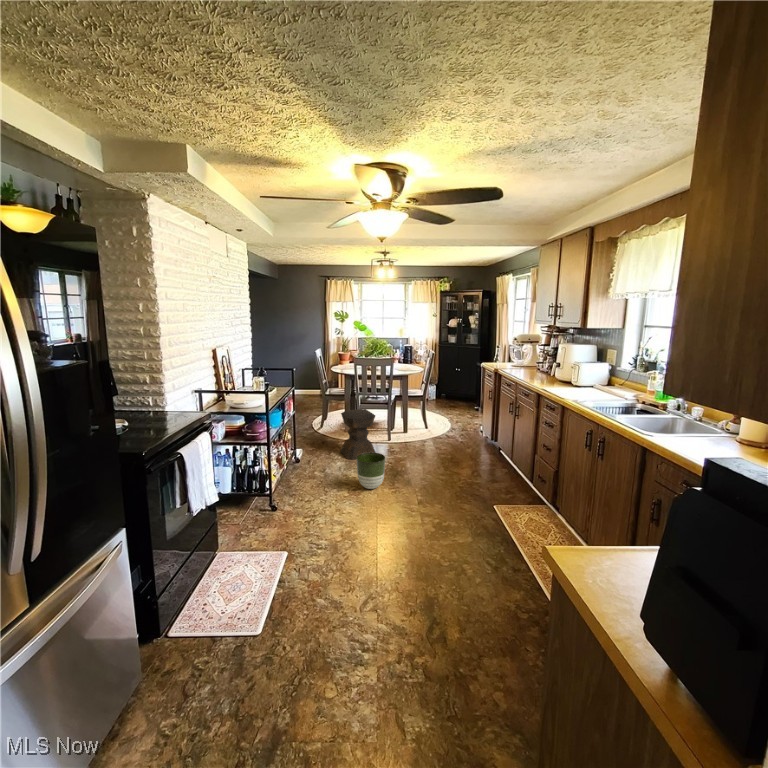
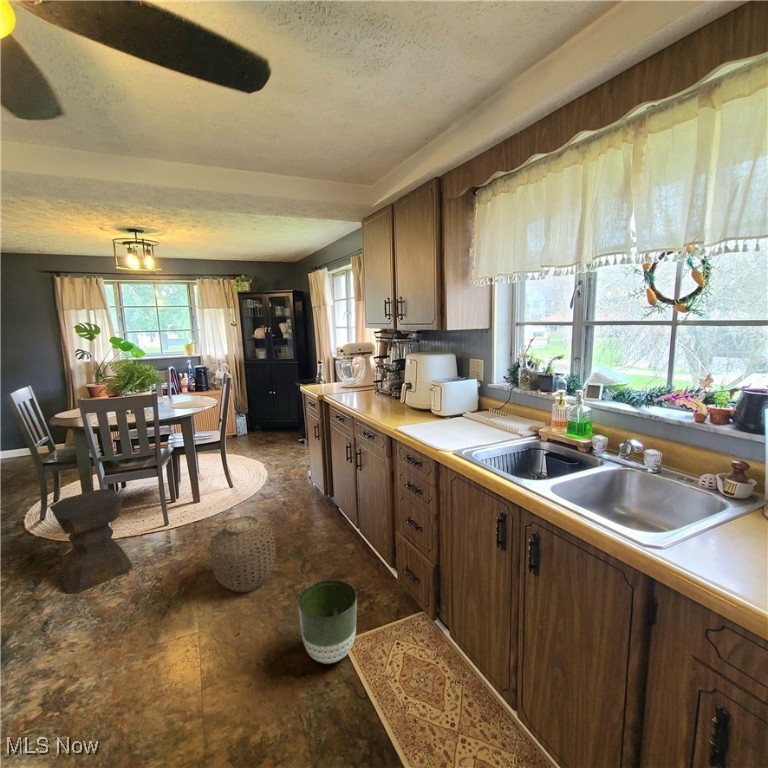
woven basket: none [422,434,458,476] -> present [210,516,276,592]
planter: present [356,452,385,489] -> present [298,580,357,664]

